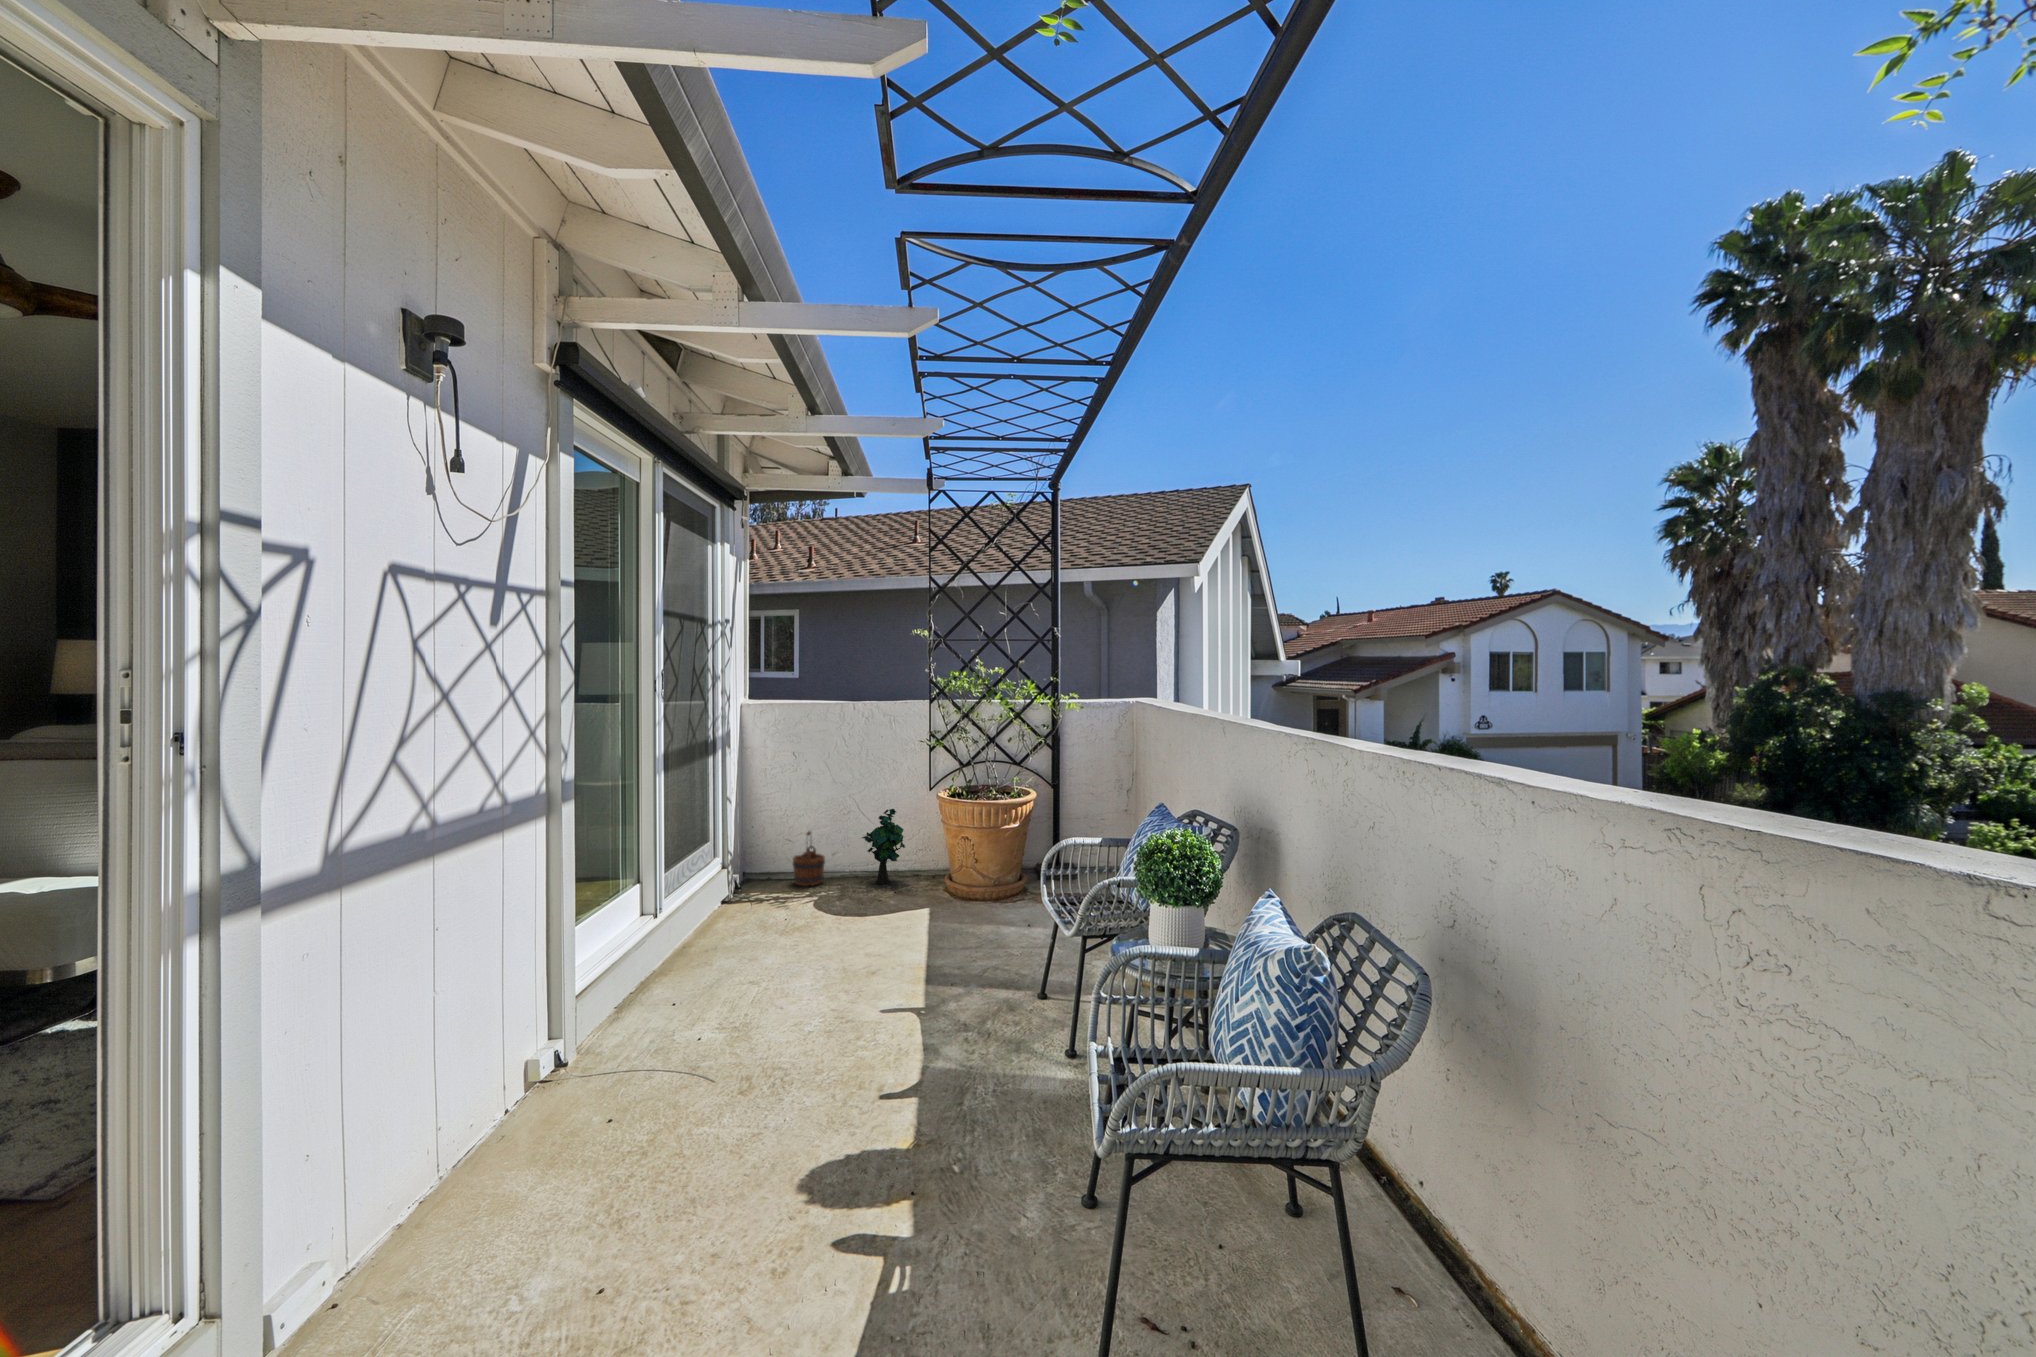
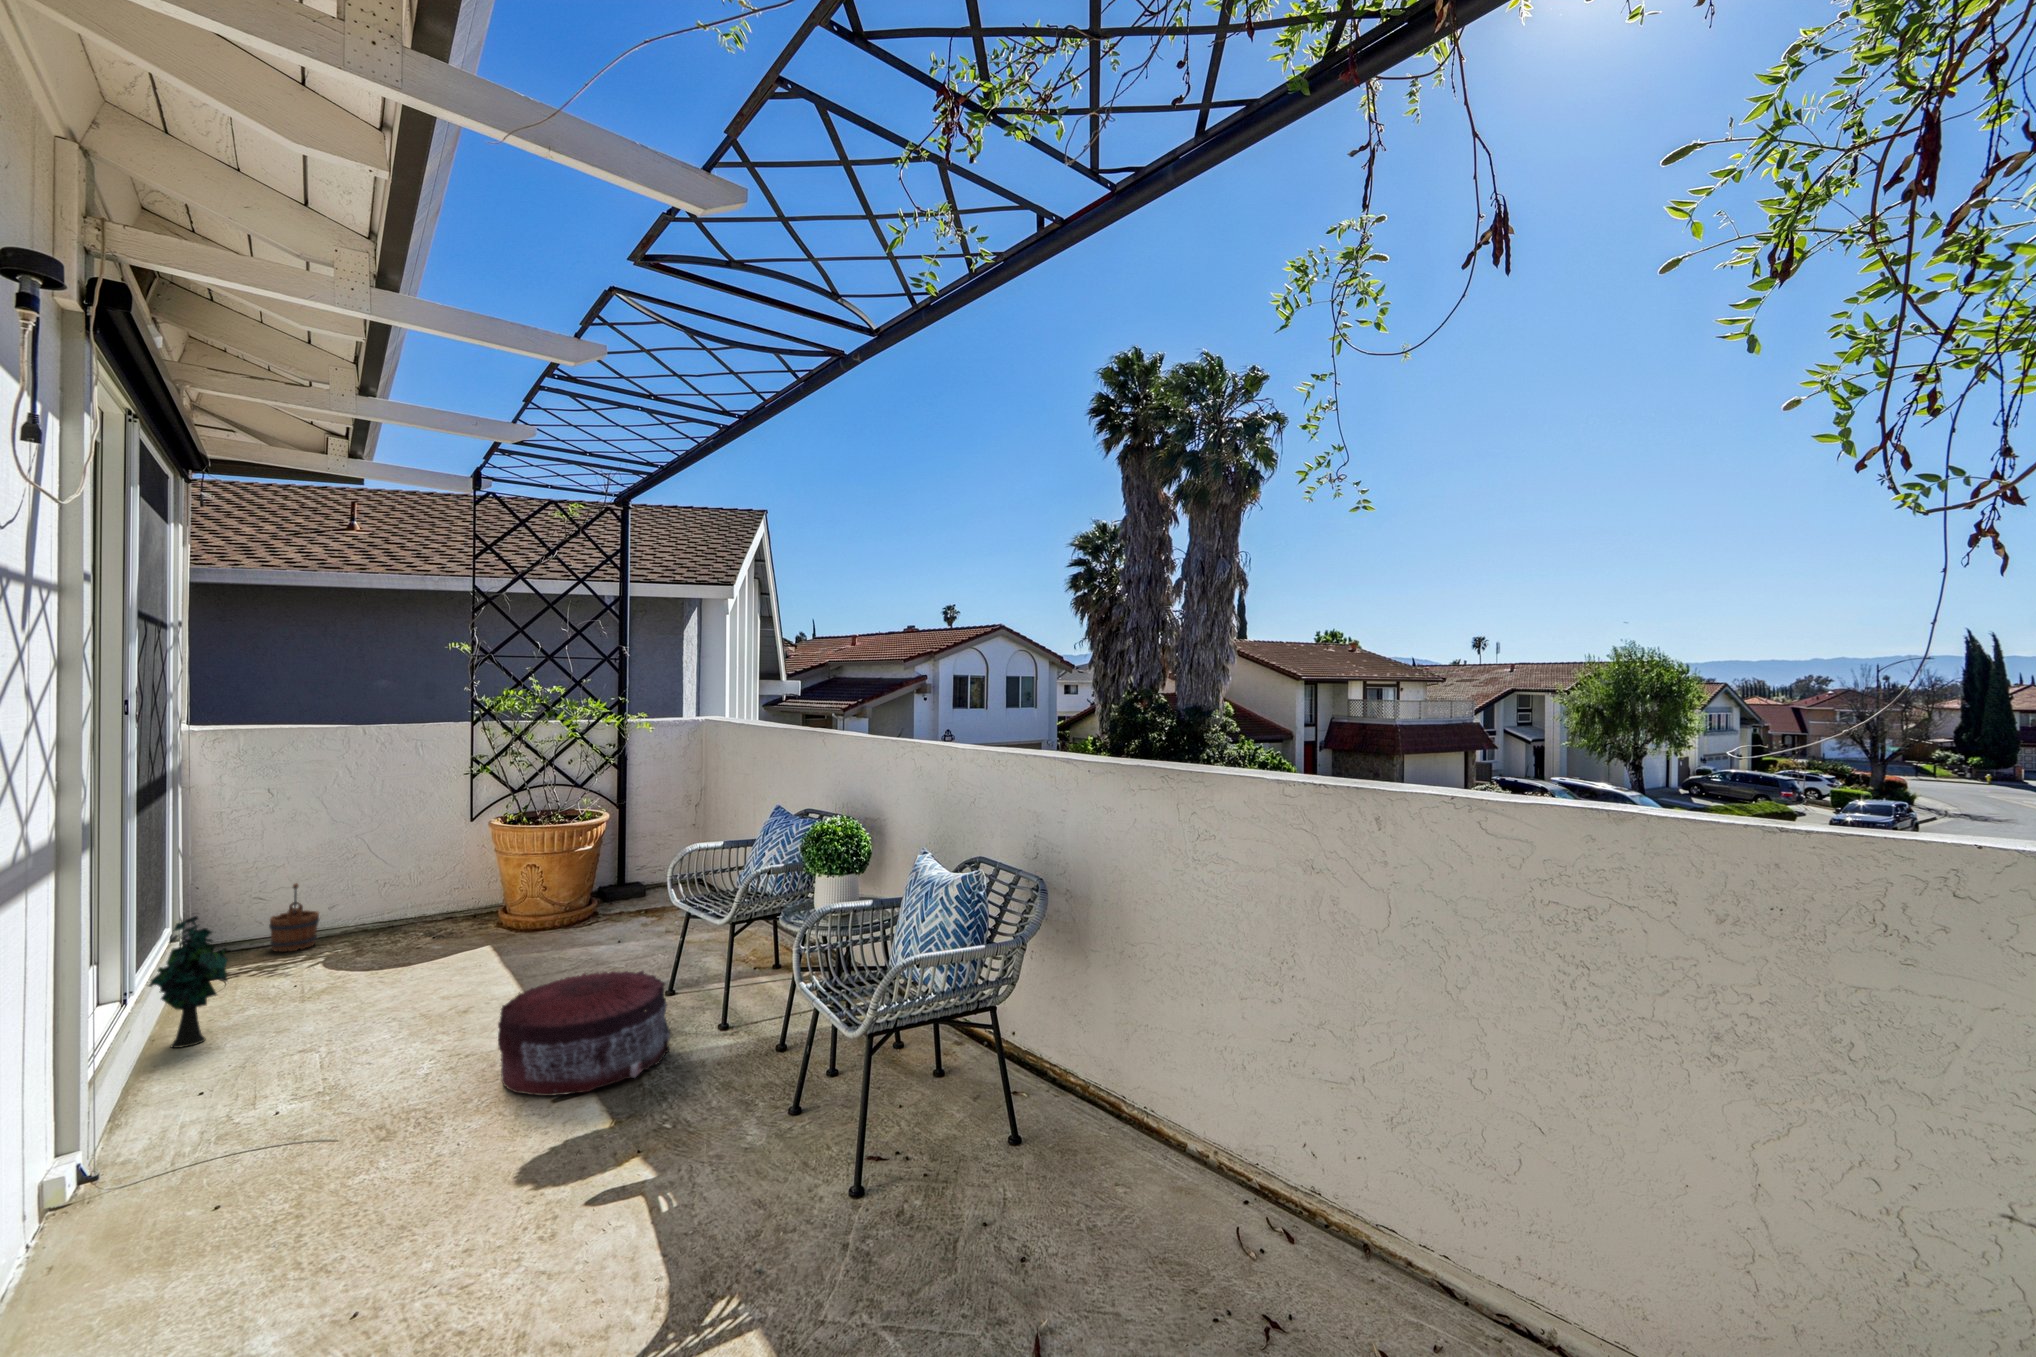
decorative plant: present [862,809,905,884] -> present [149,916,228,1048]
pouf: none [843,961,1001,1099] -> present [498,971,670,1096]

